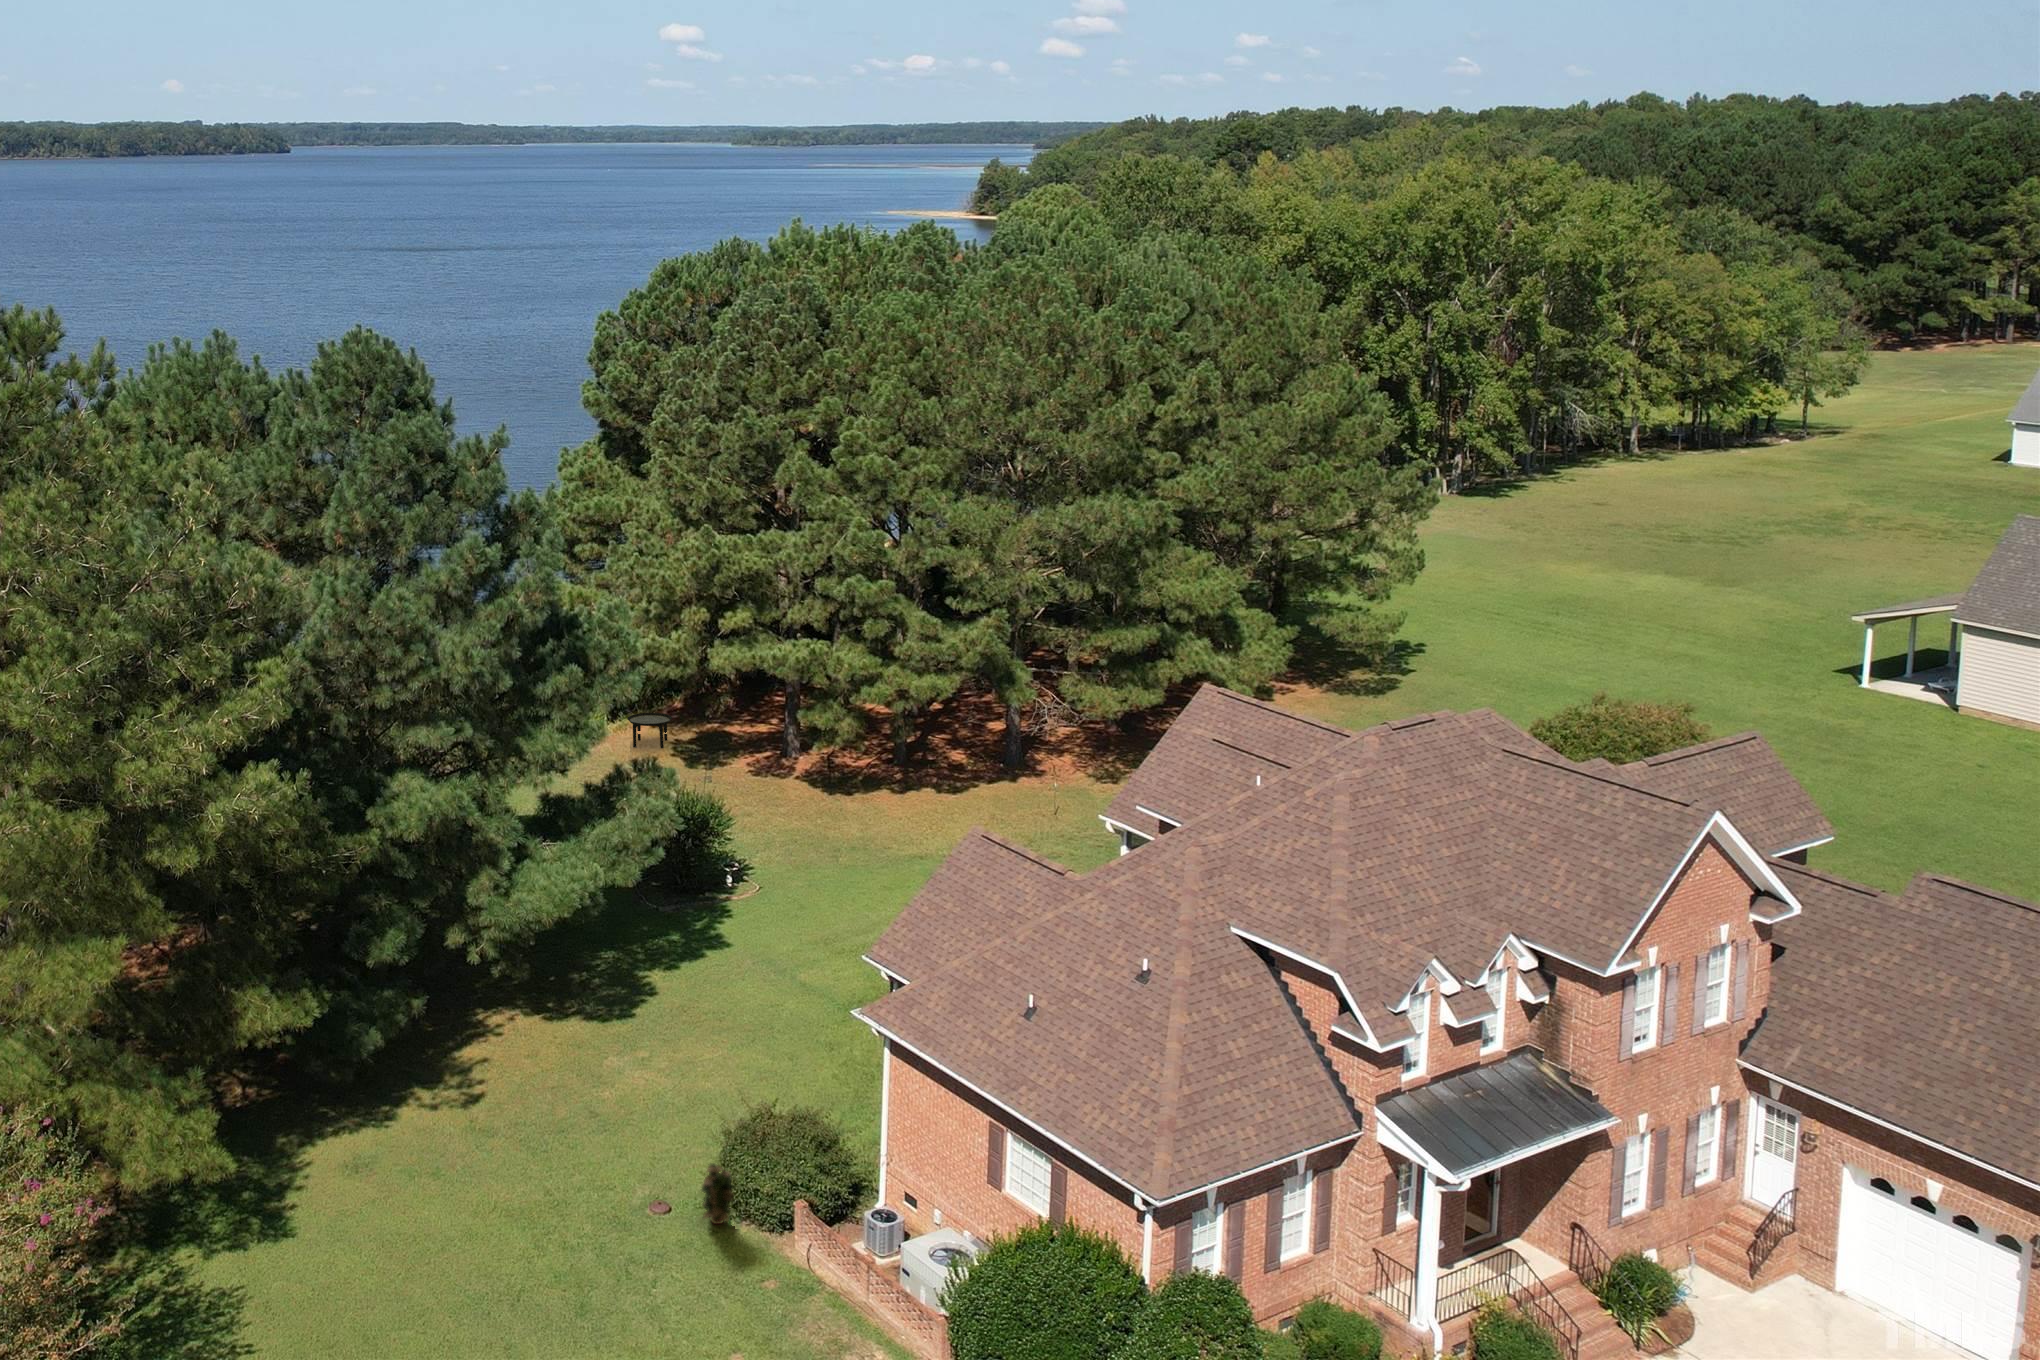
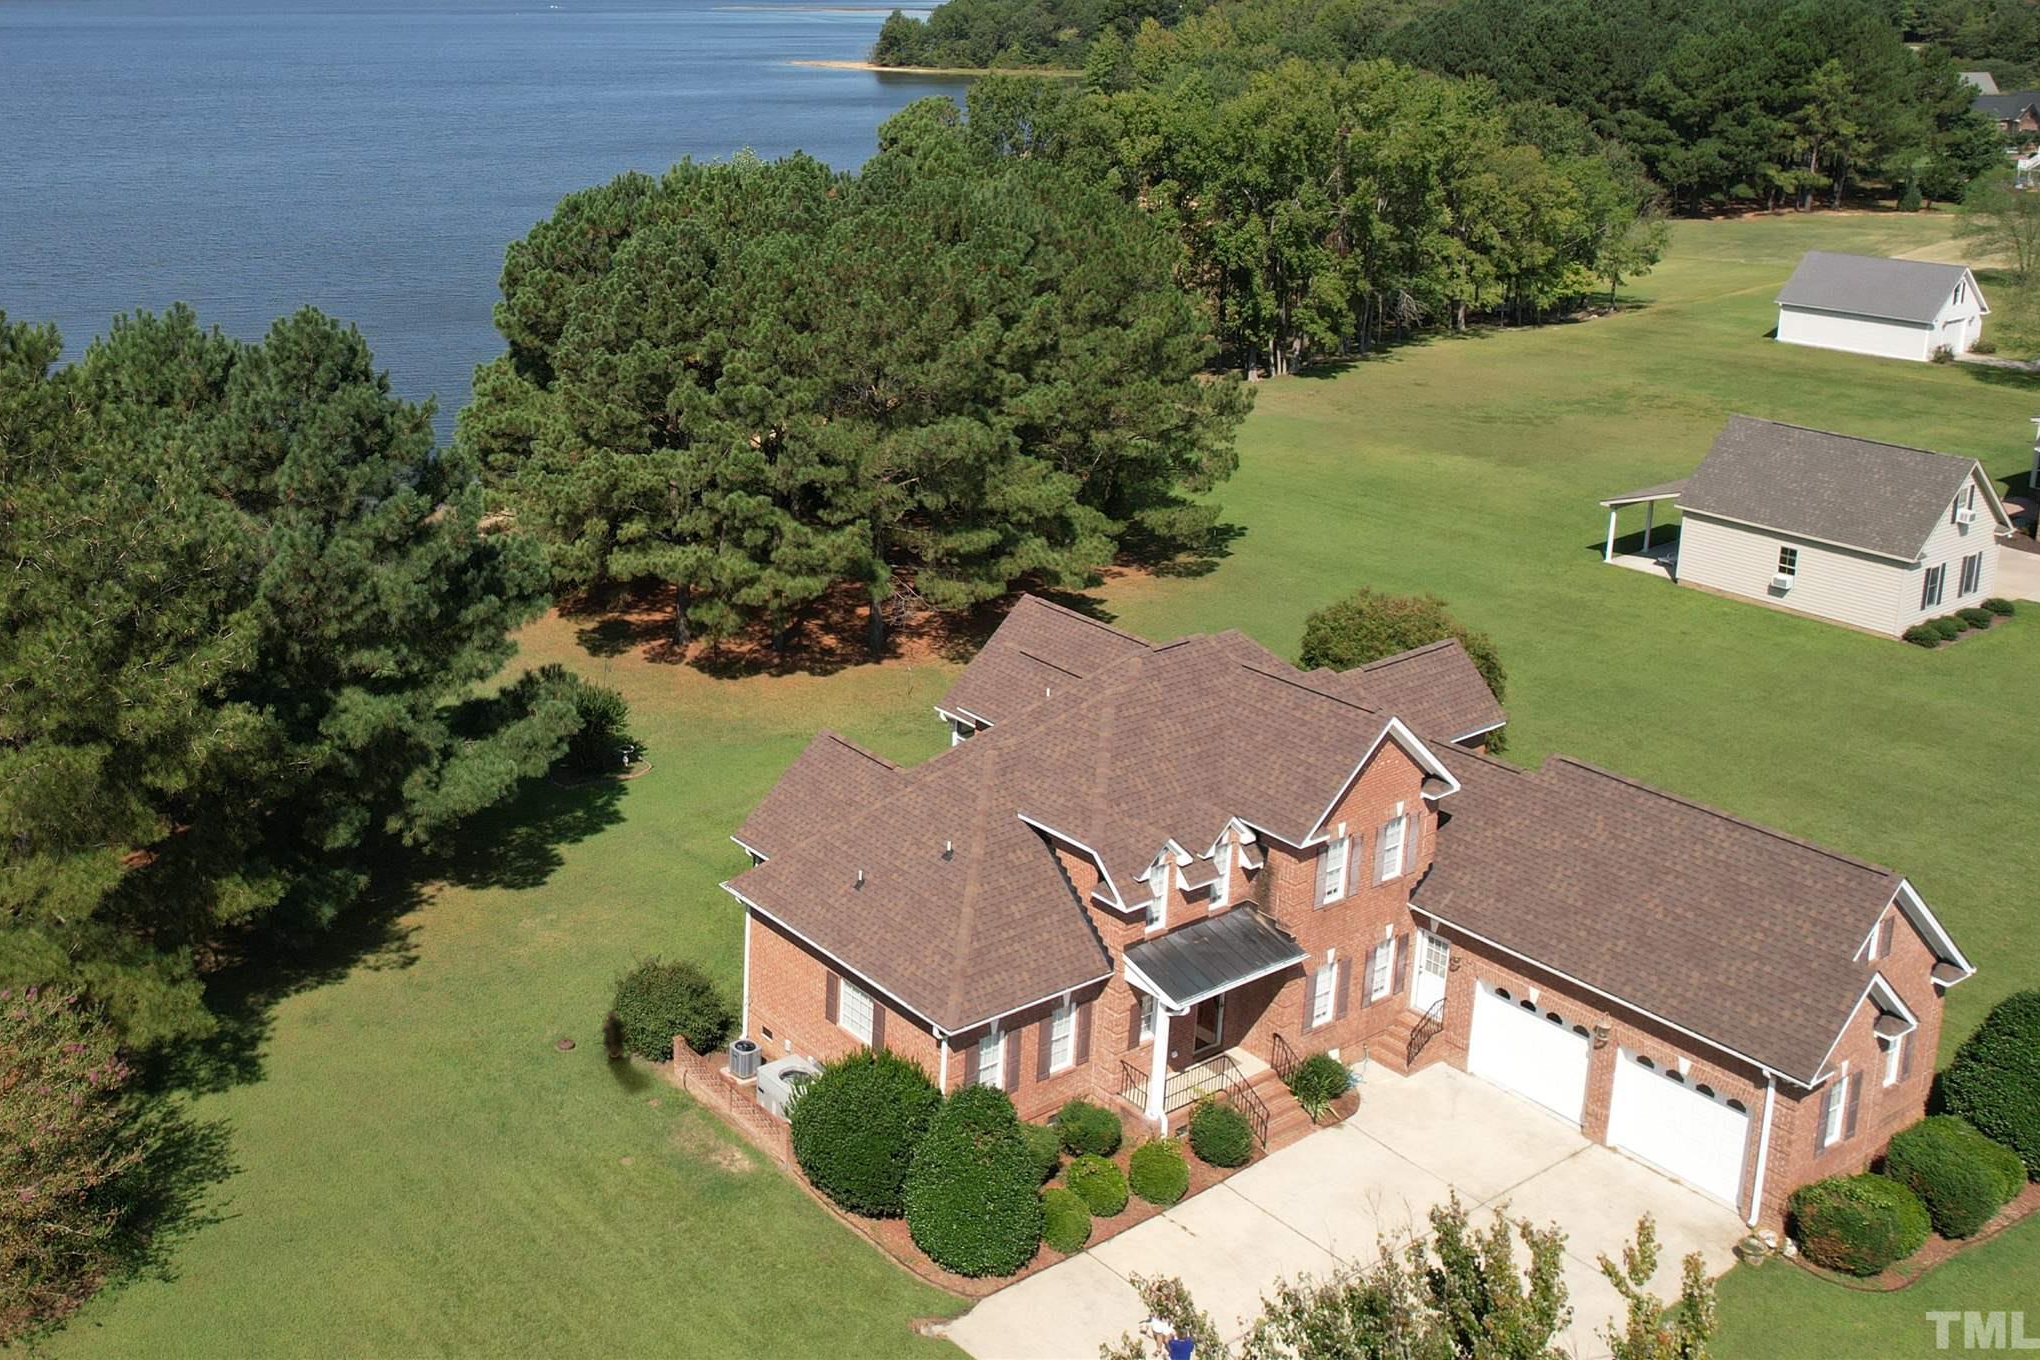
round table: present [627,713,672,748] -> none [534,607,575,639]

